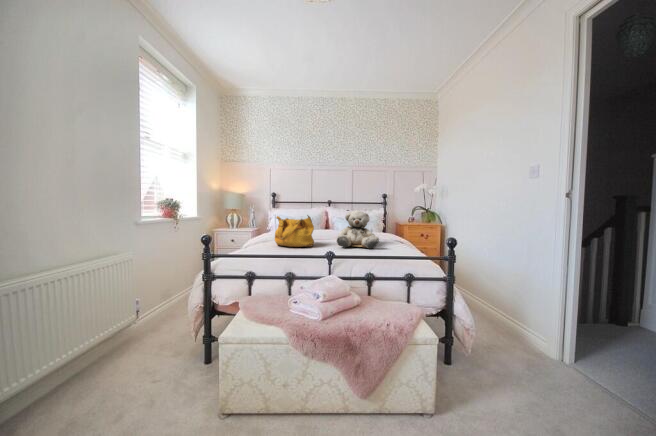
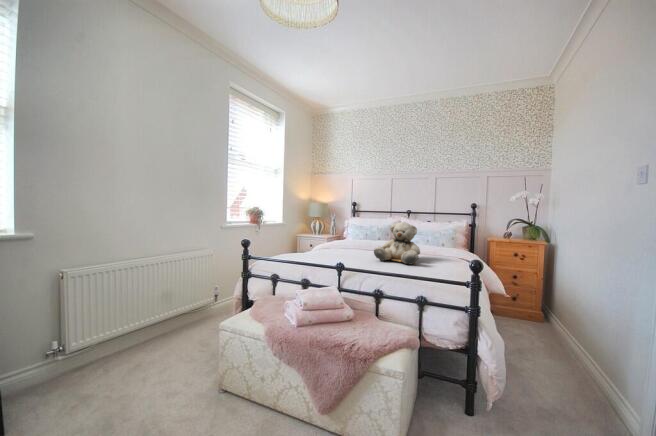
handbag: present [275,215,314,247] -> none [320,225,356,257]

